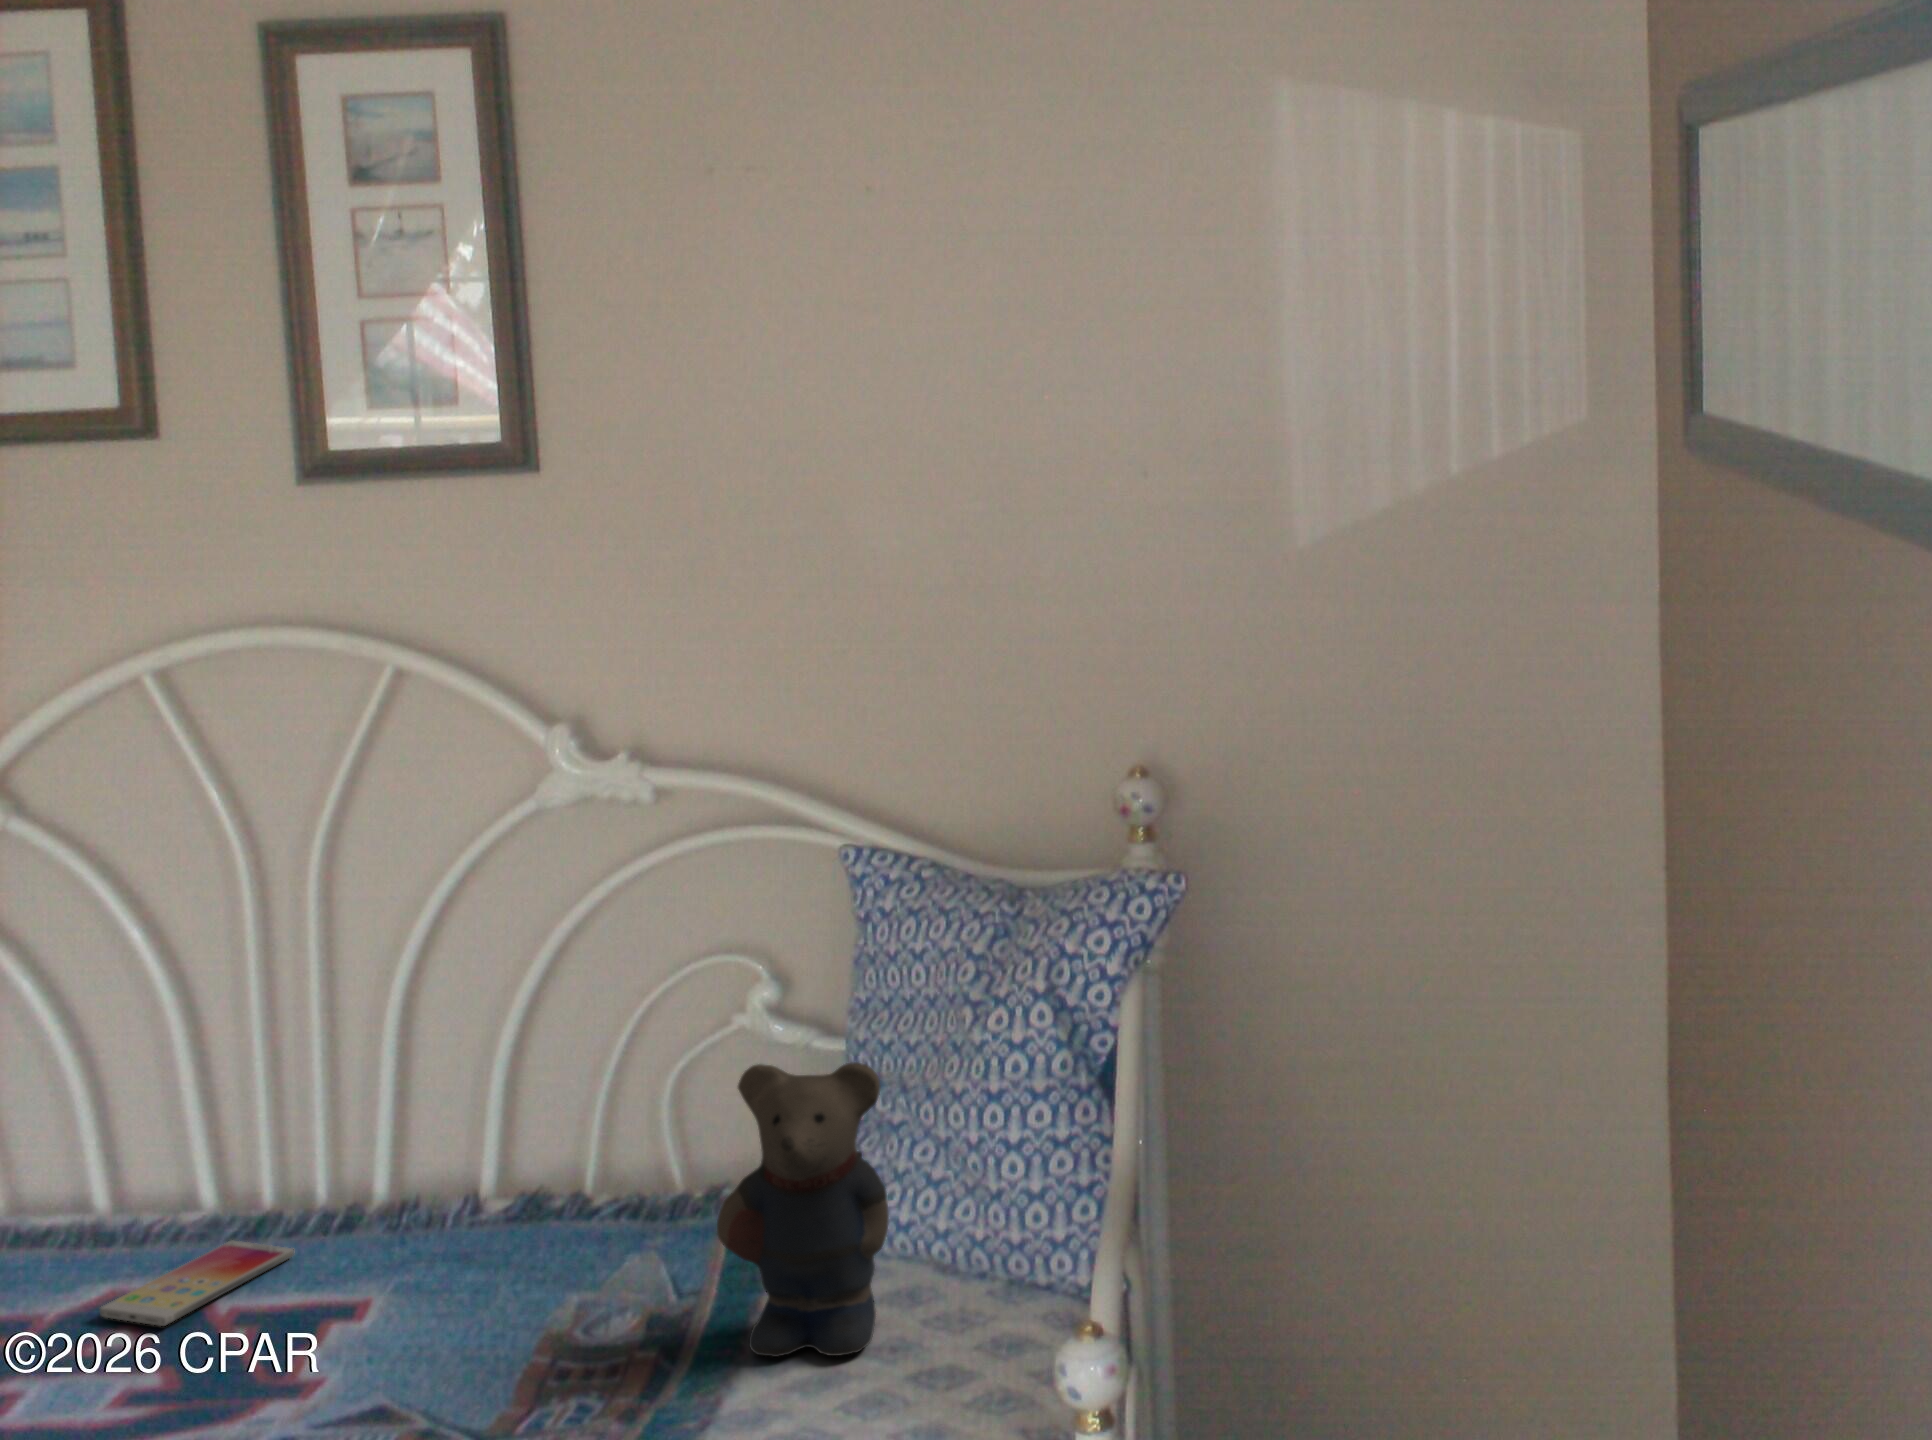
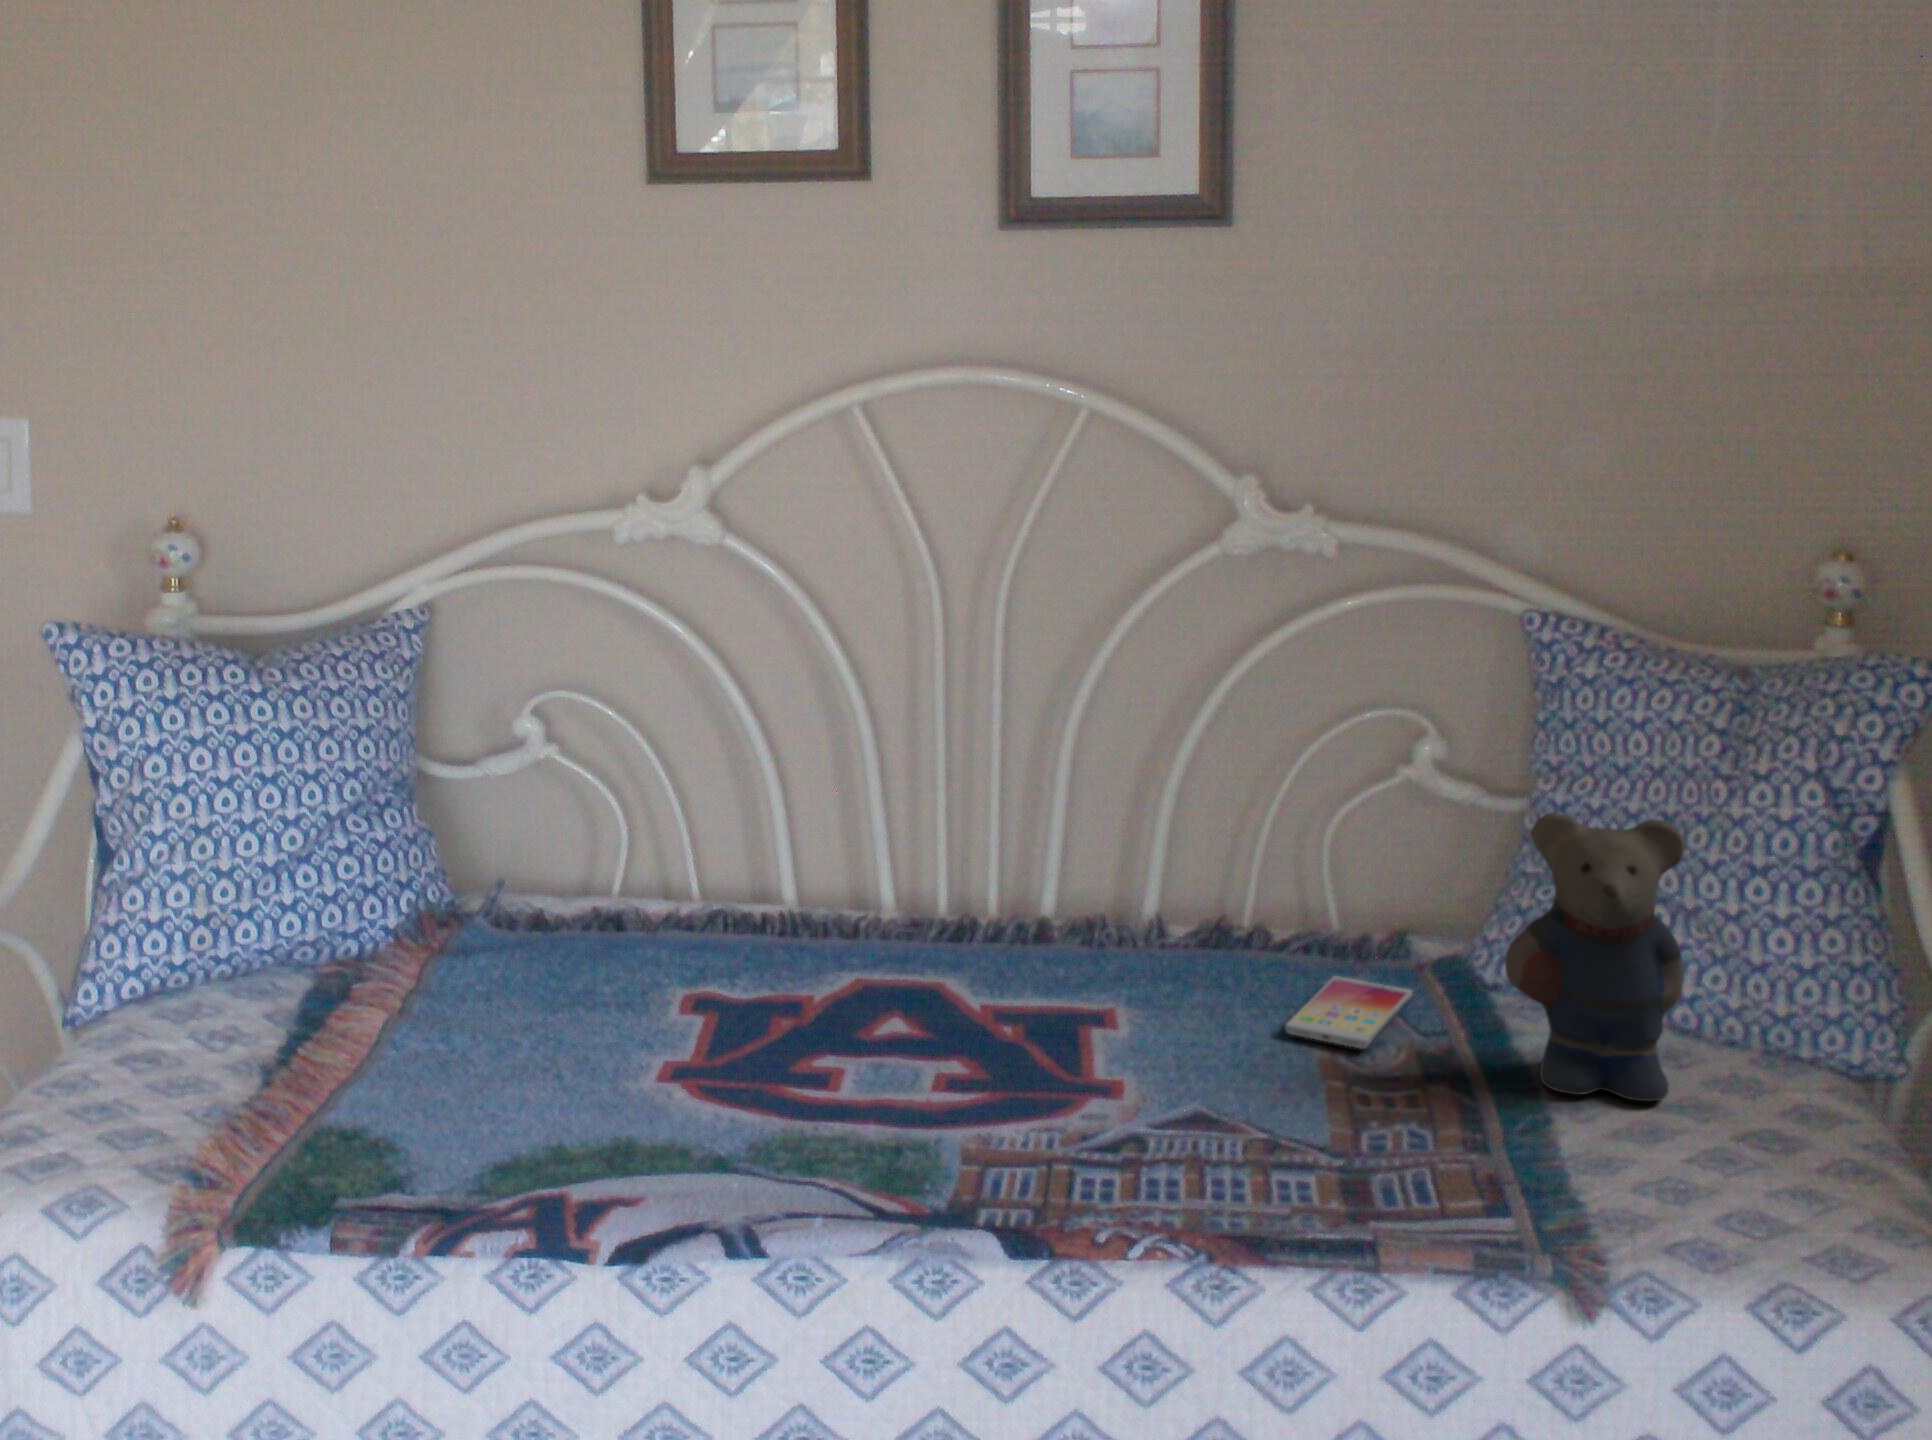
smartphone: present [100,1241,294,1326] -> present [1285,976,1413,1049]

